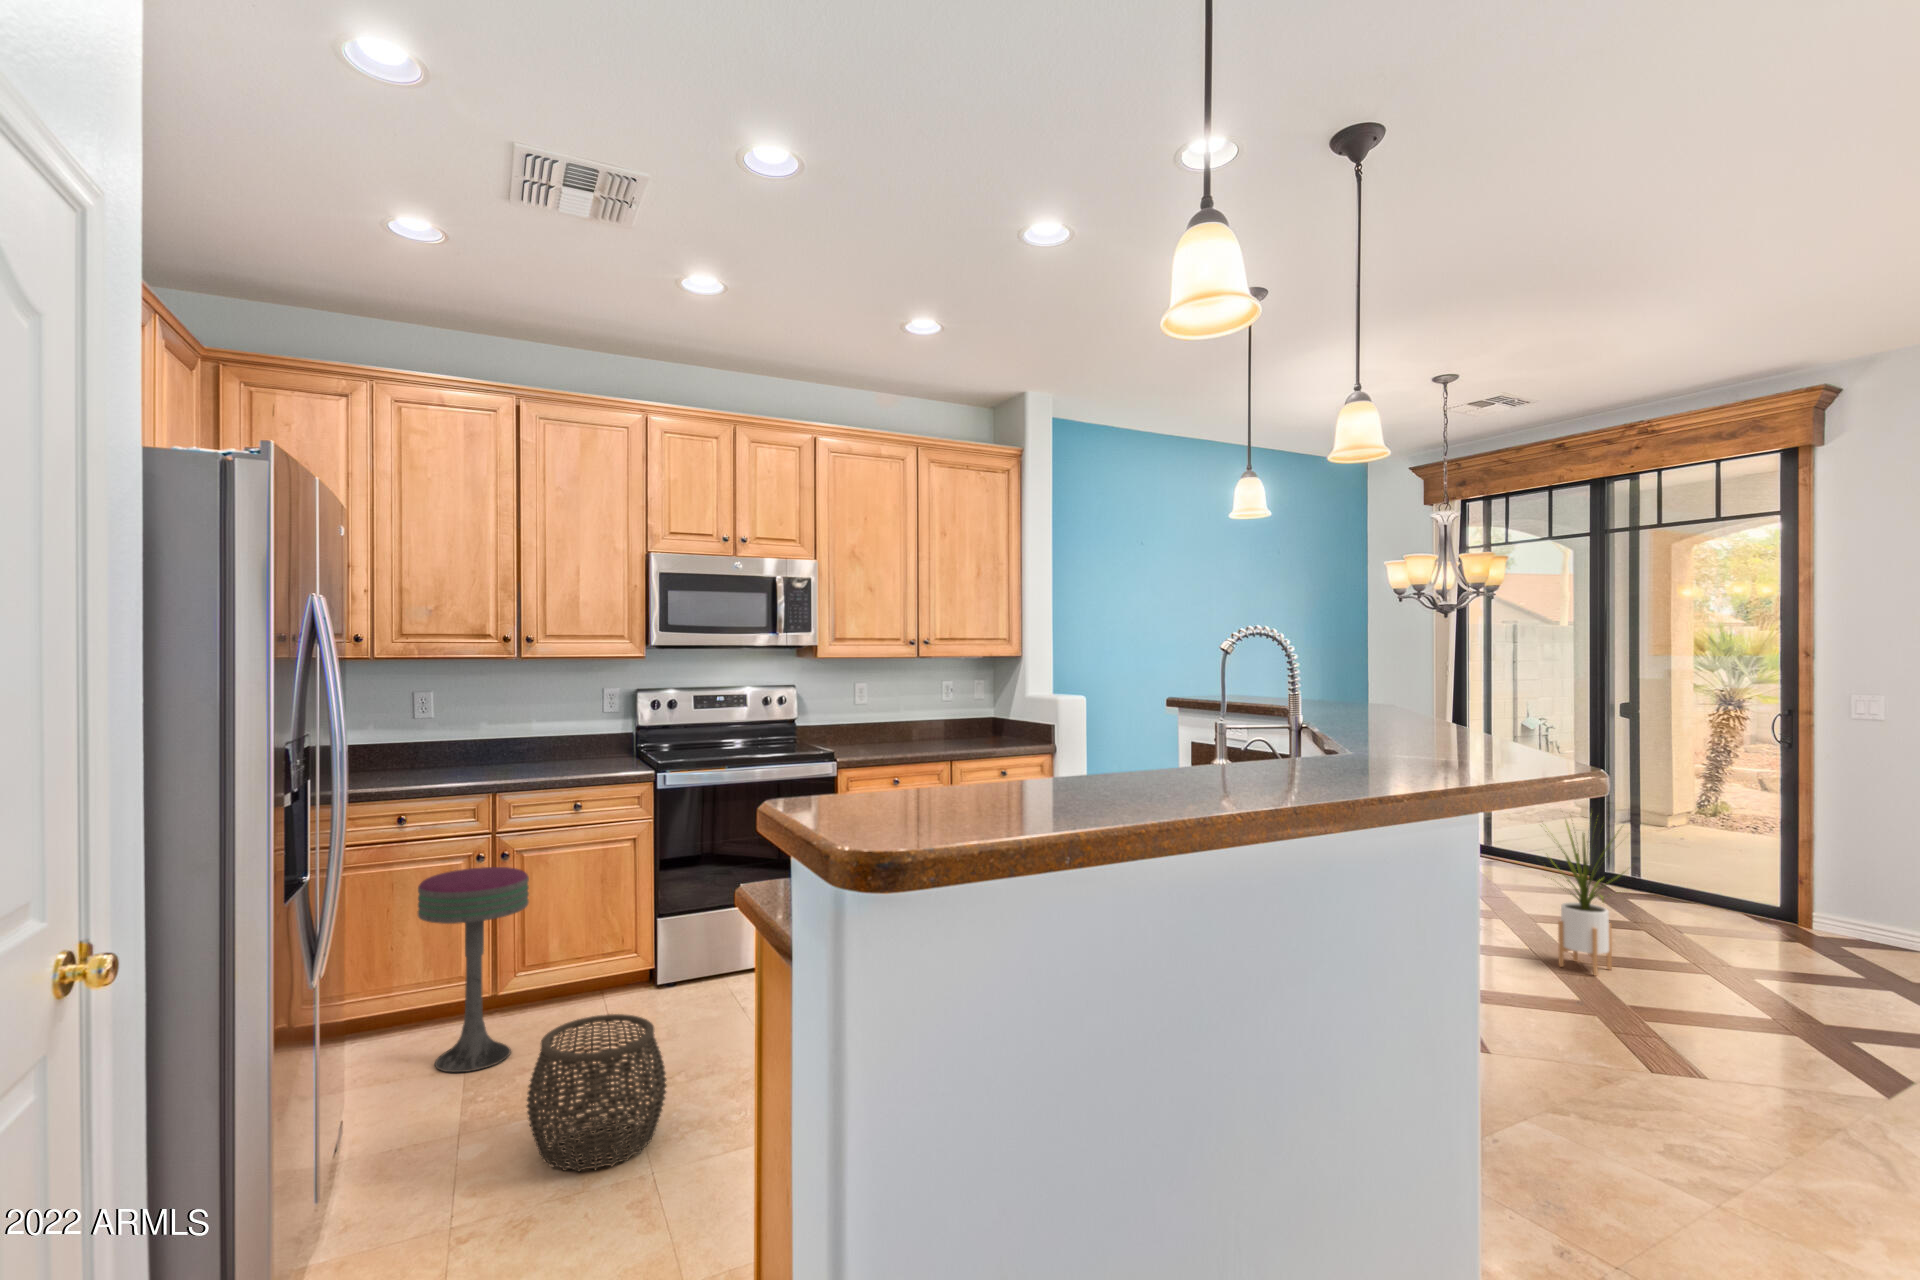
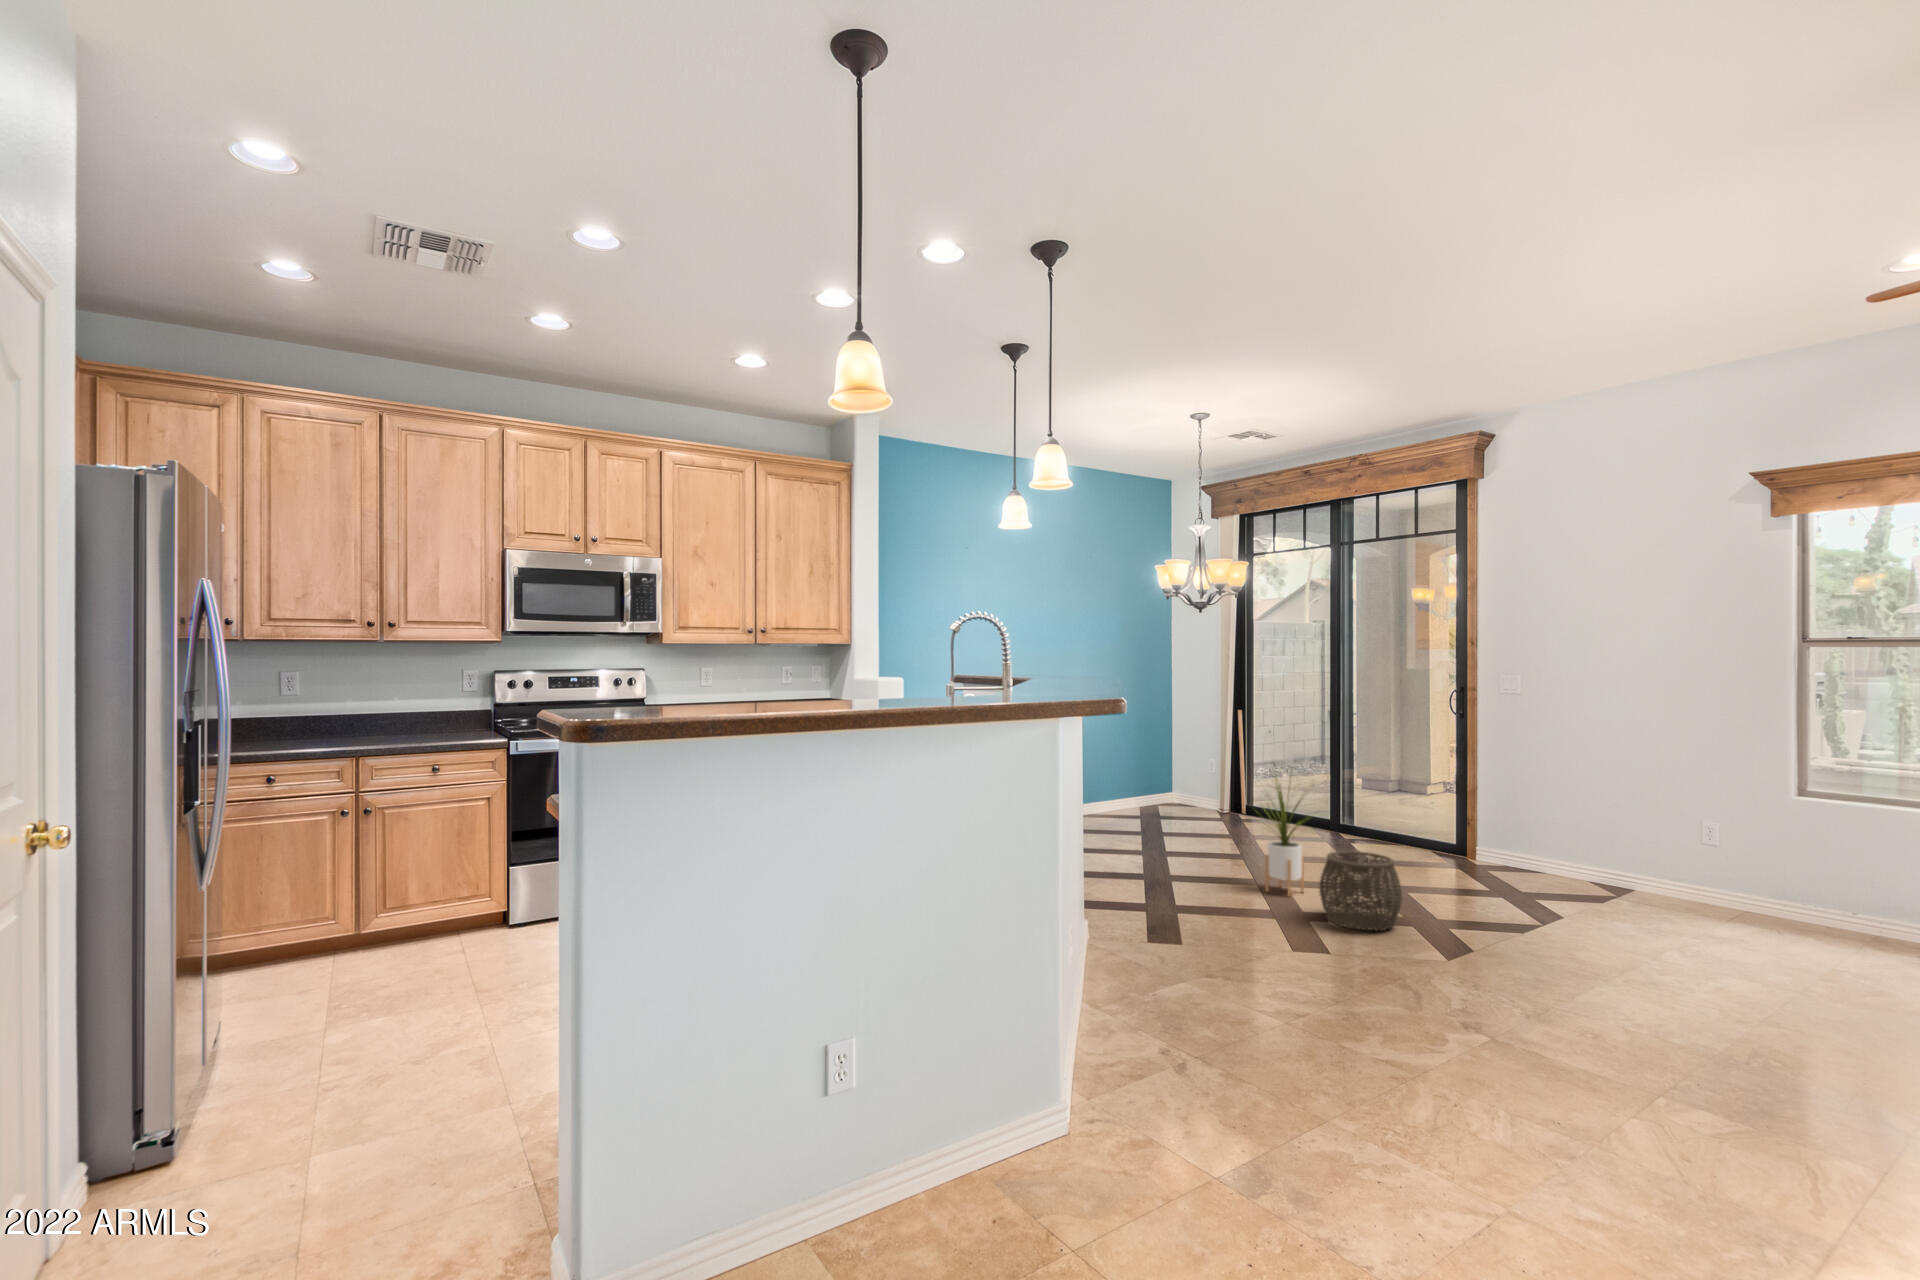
bar stool: present [418,867,529,1072] -> none [286,820,388,993]
woven basket: present [526,1014,667,1172] -> present [1319,851,1402,931]

